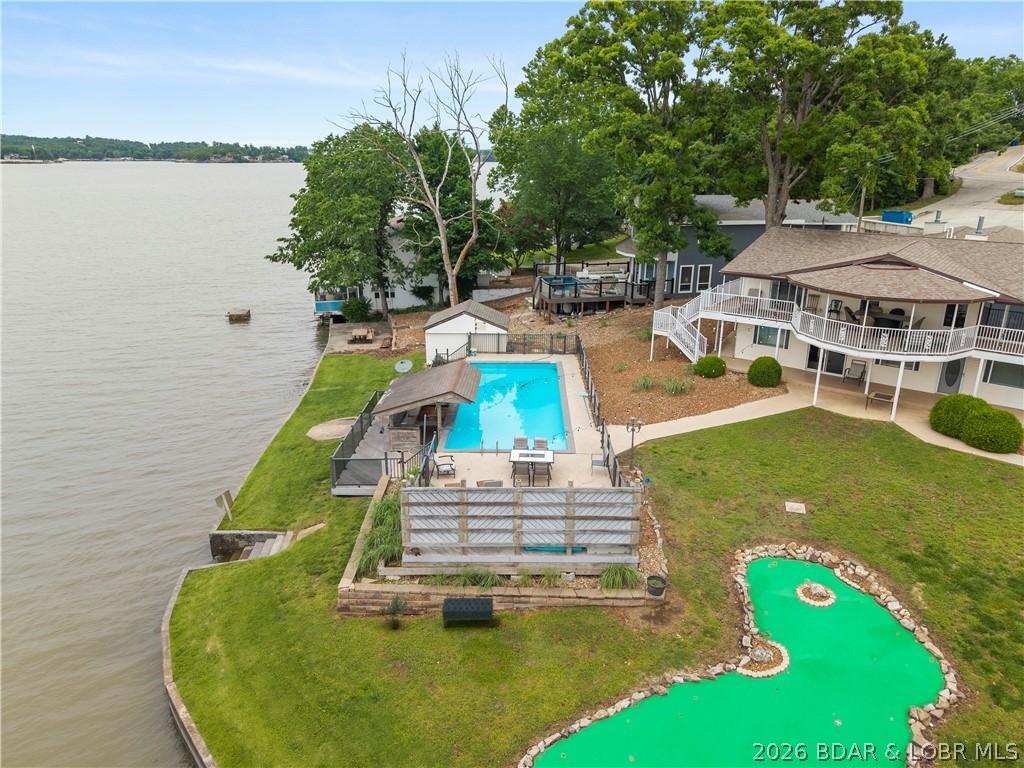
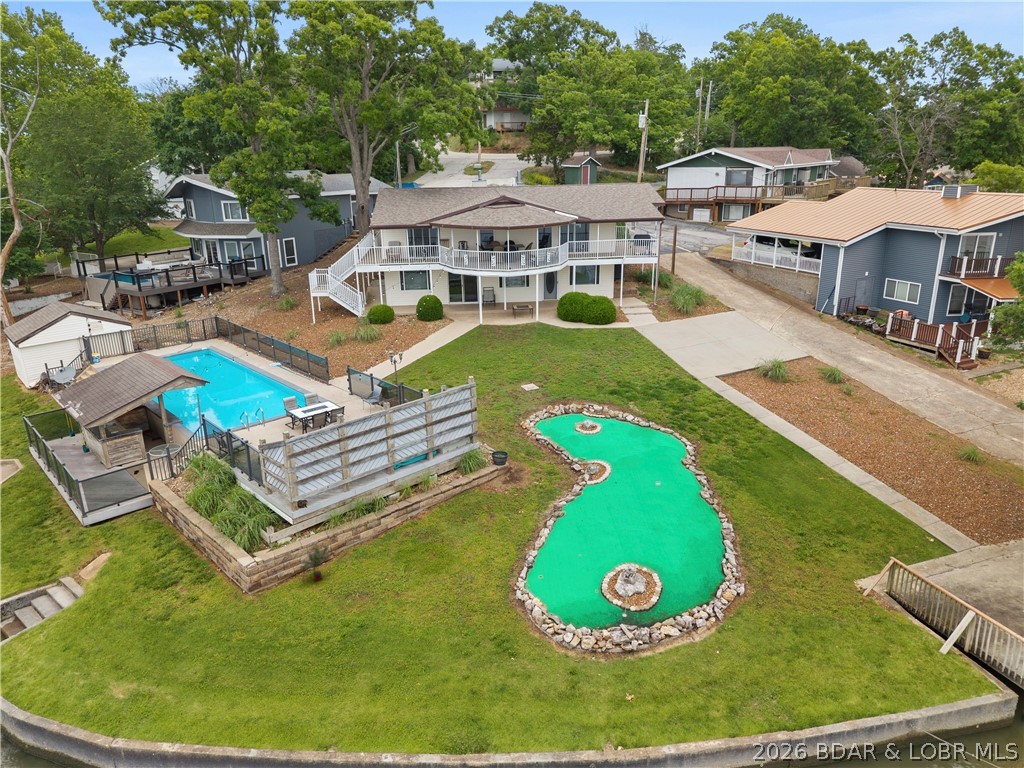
bench: present [442,598,493,628] -> none [353,514,405,558]

